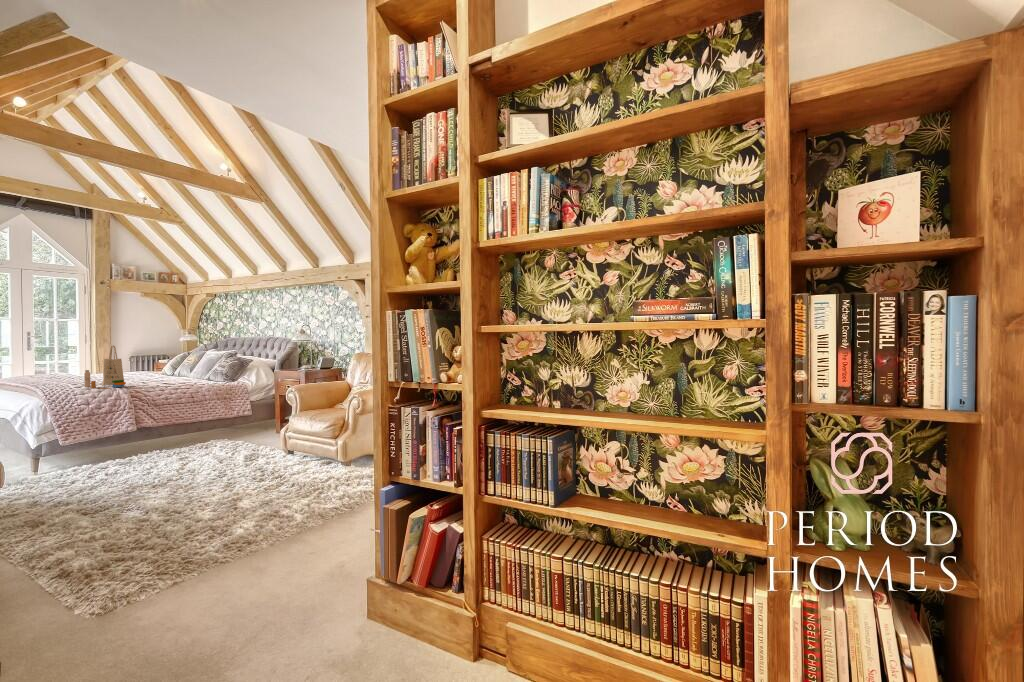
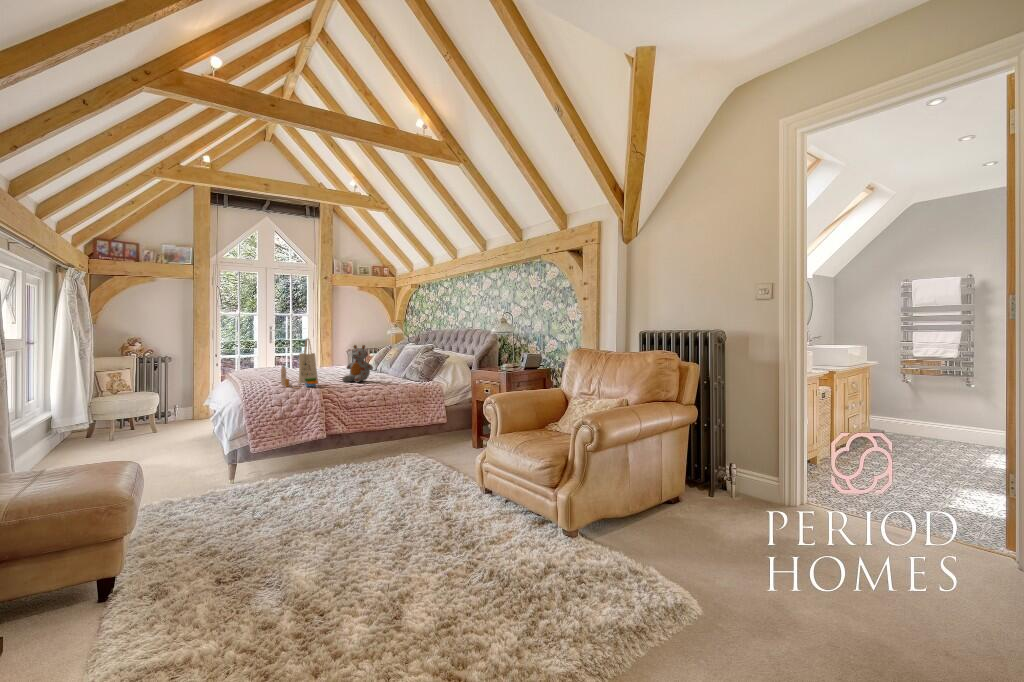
stuffed bear: none [147,351,179,384] -> present [342,345,373,382]

